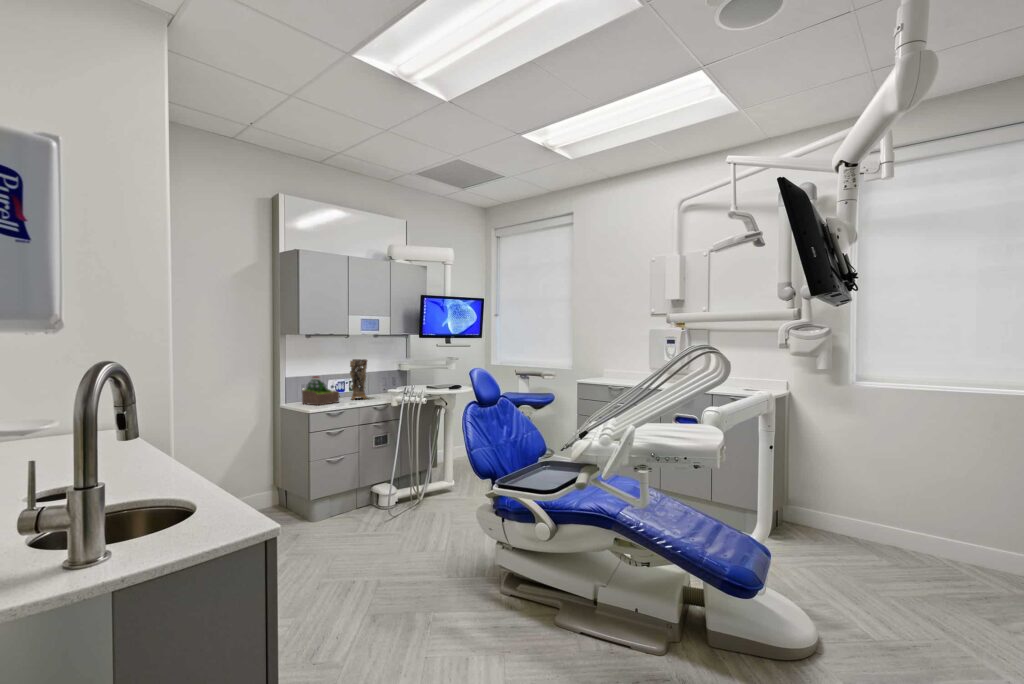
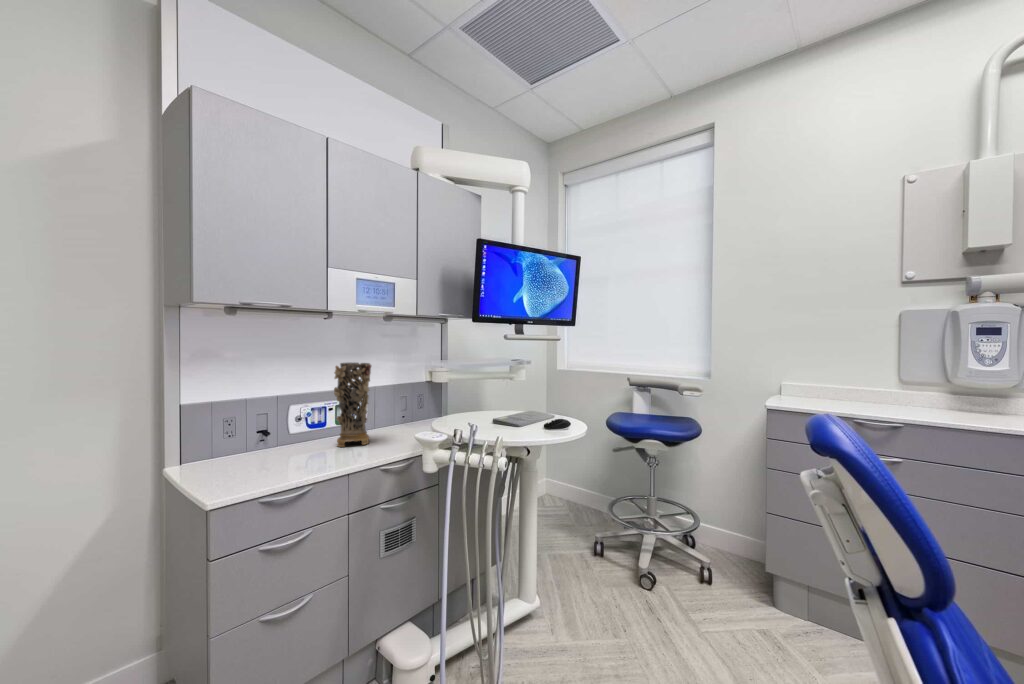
succulent plant: present [302,376,339,405] -> none [218,402,308,475]

